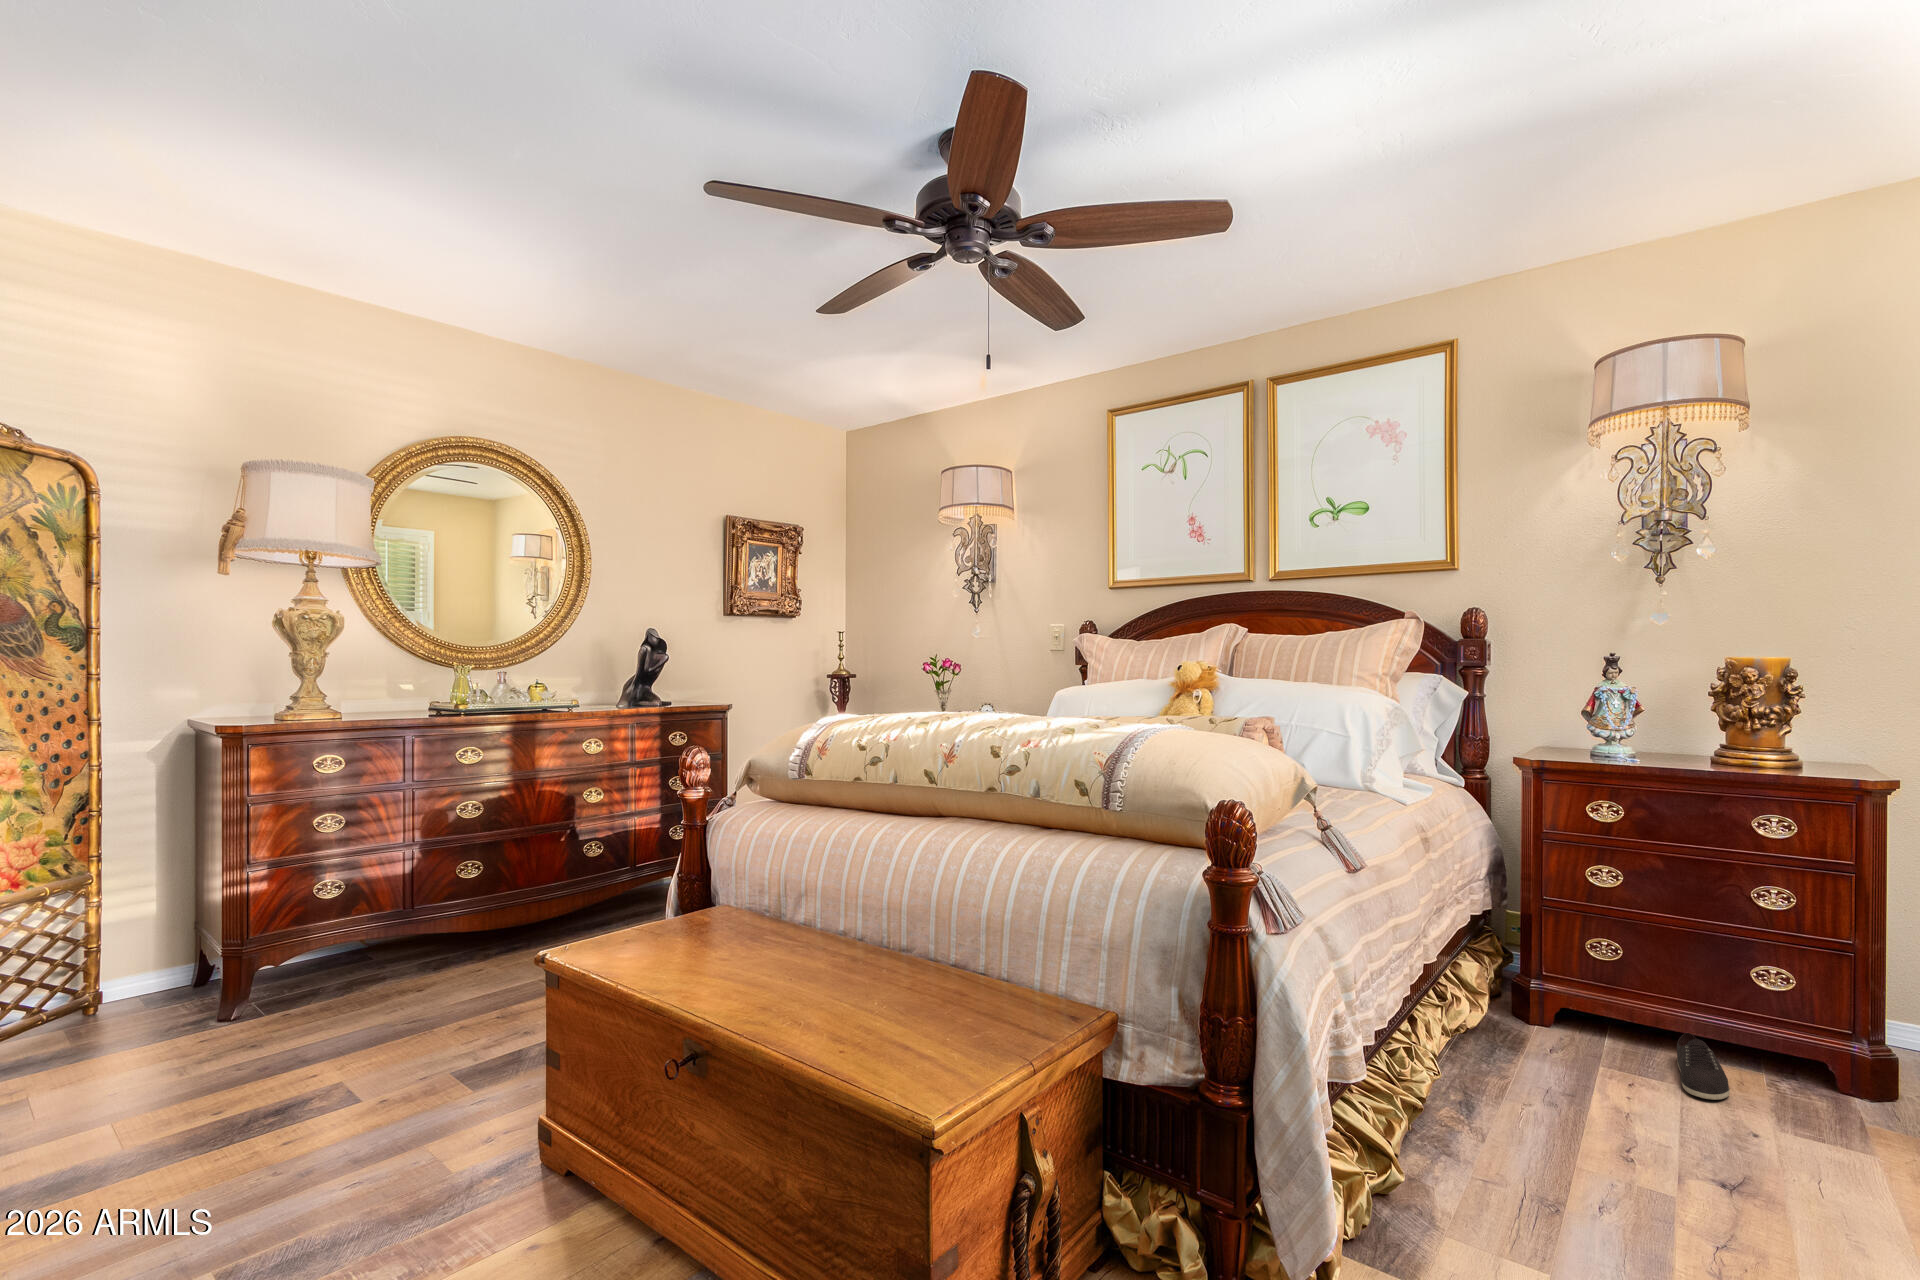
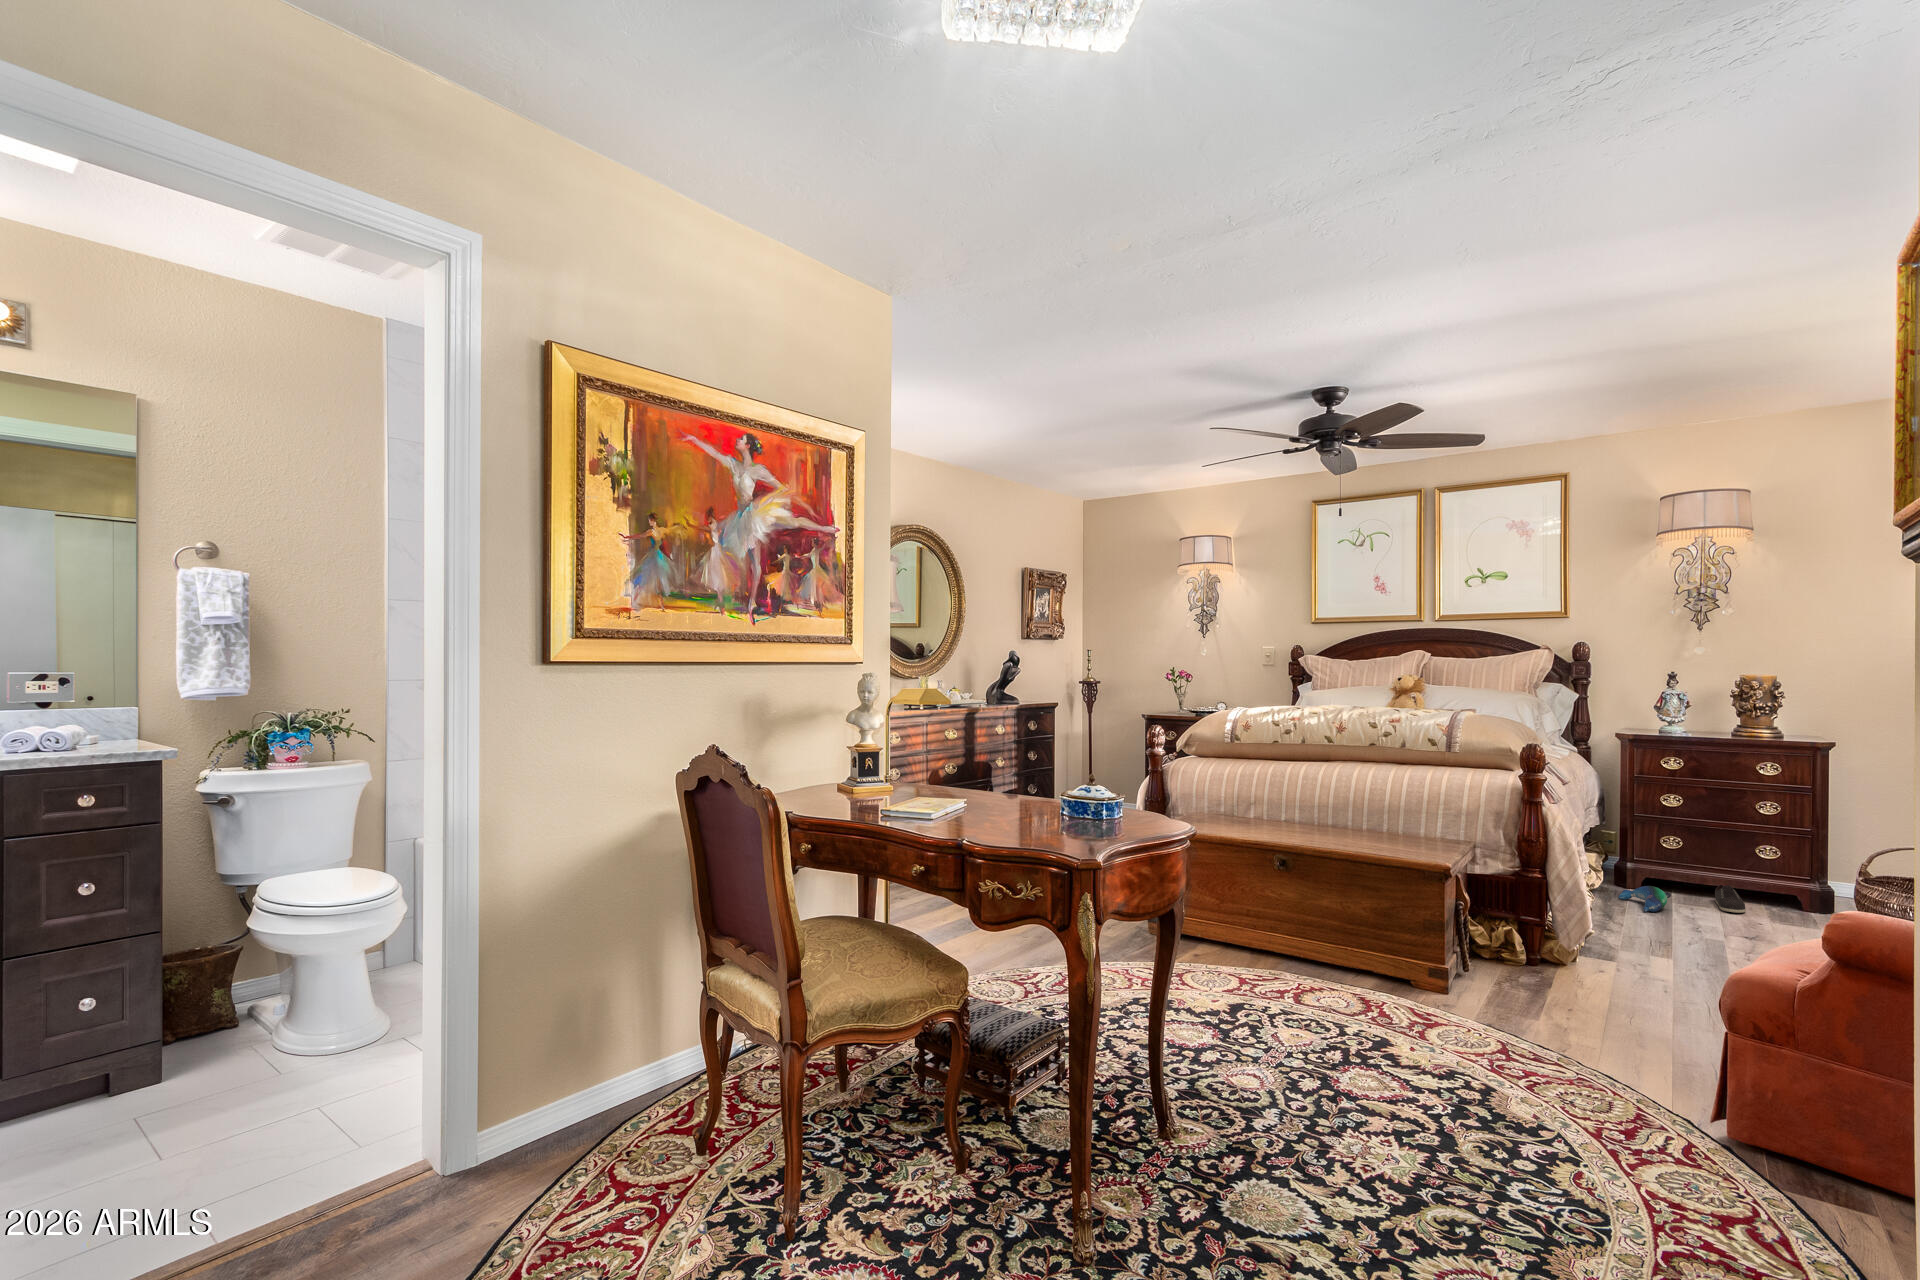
plush toy: none [1504,1038,1591,1097] -> present [1618,886,1671,912]

